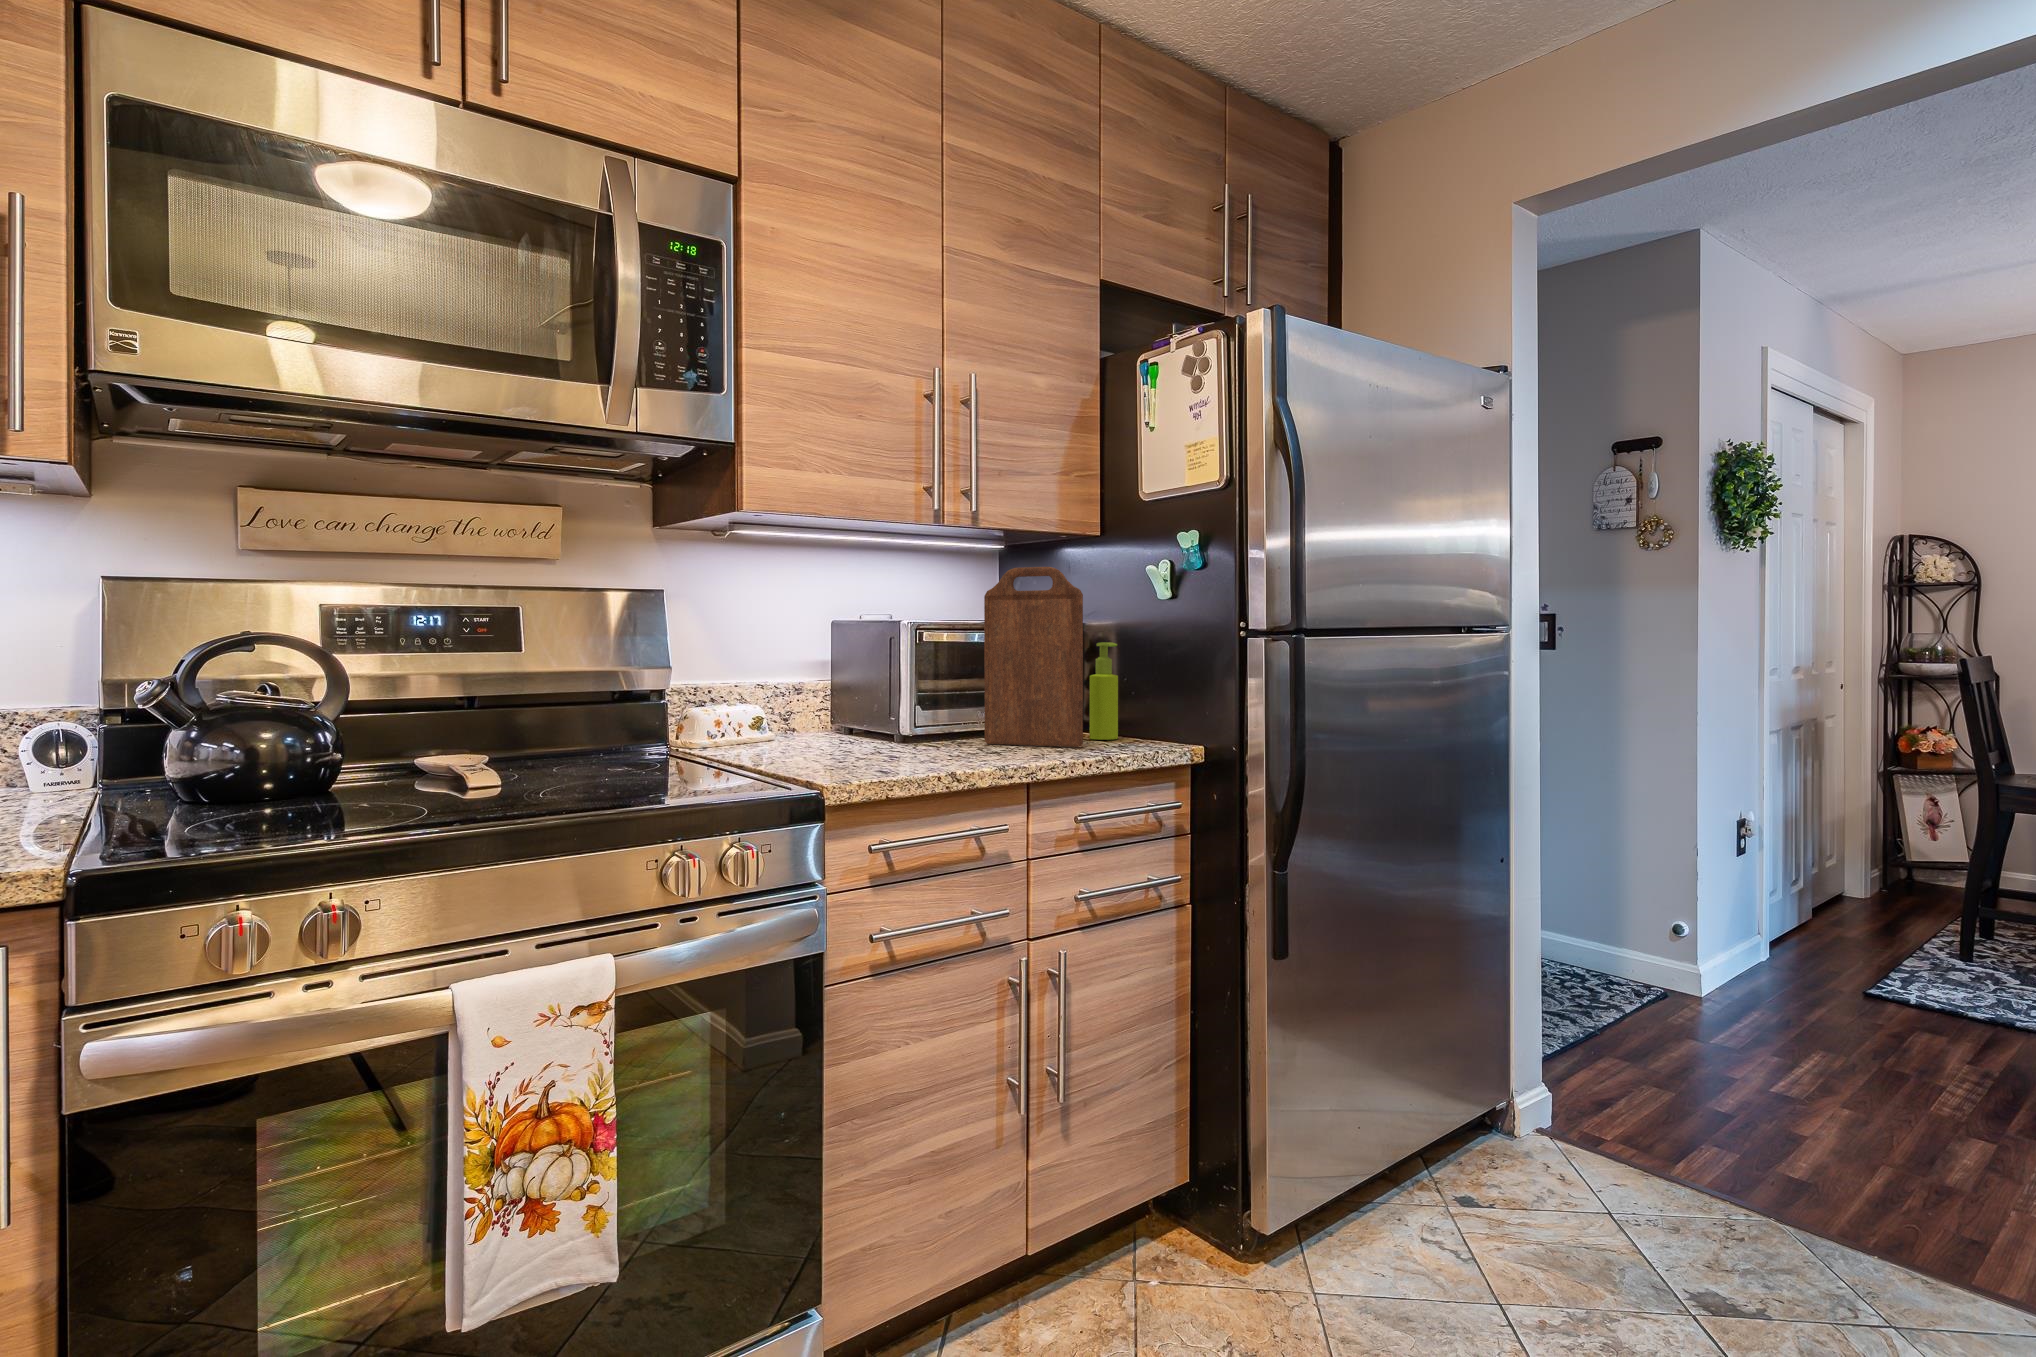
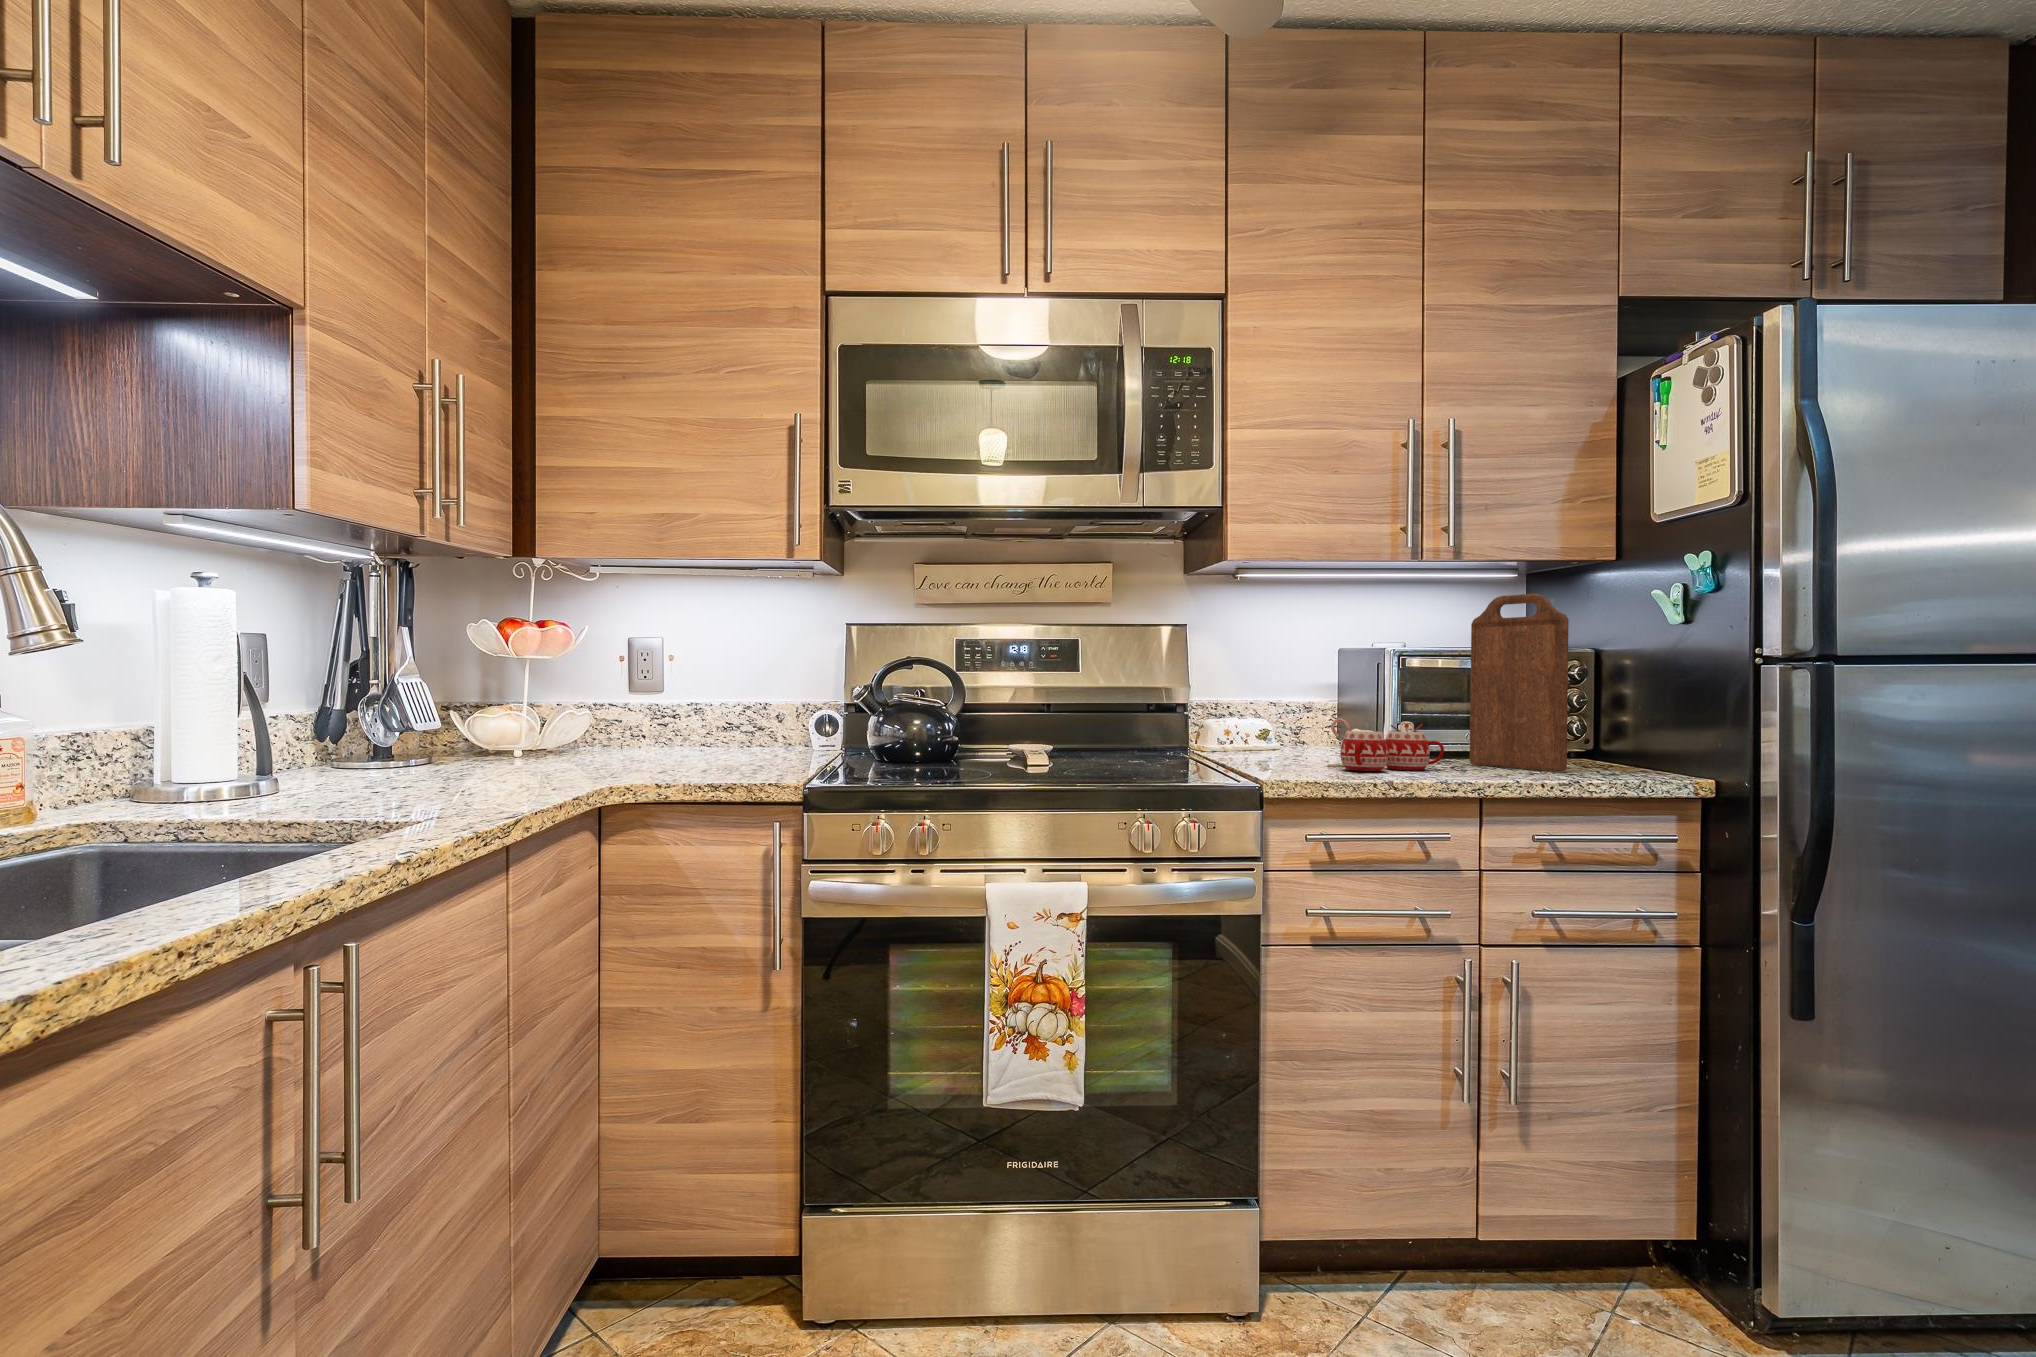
soap dispenser: present [1090,642,1118,740] -> none [1592,669,1626,769]
mug: none [861,704,978,764] -> present [1327,719,1444,771]

